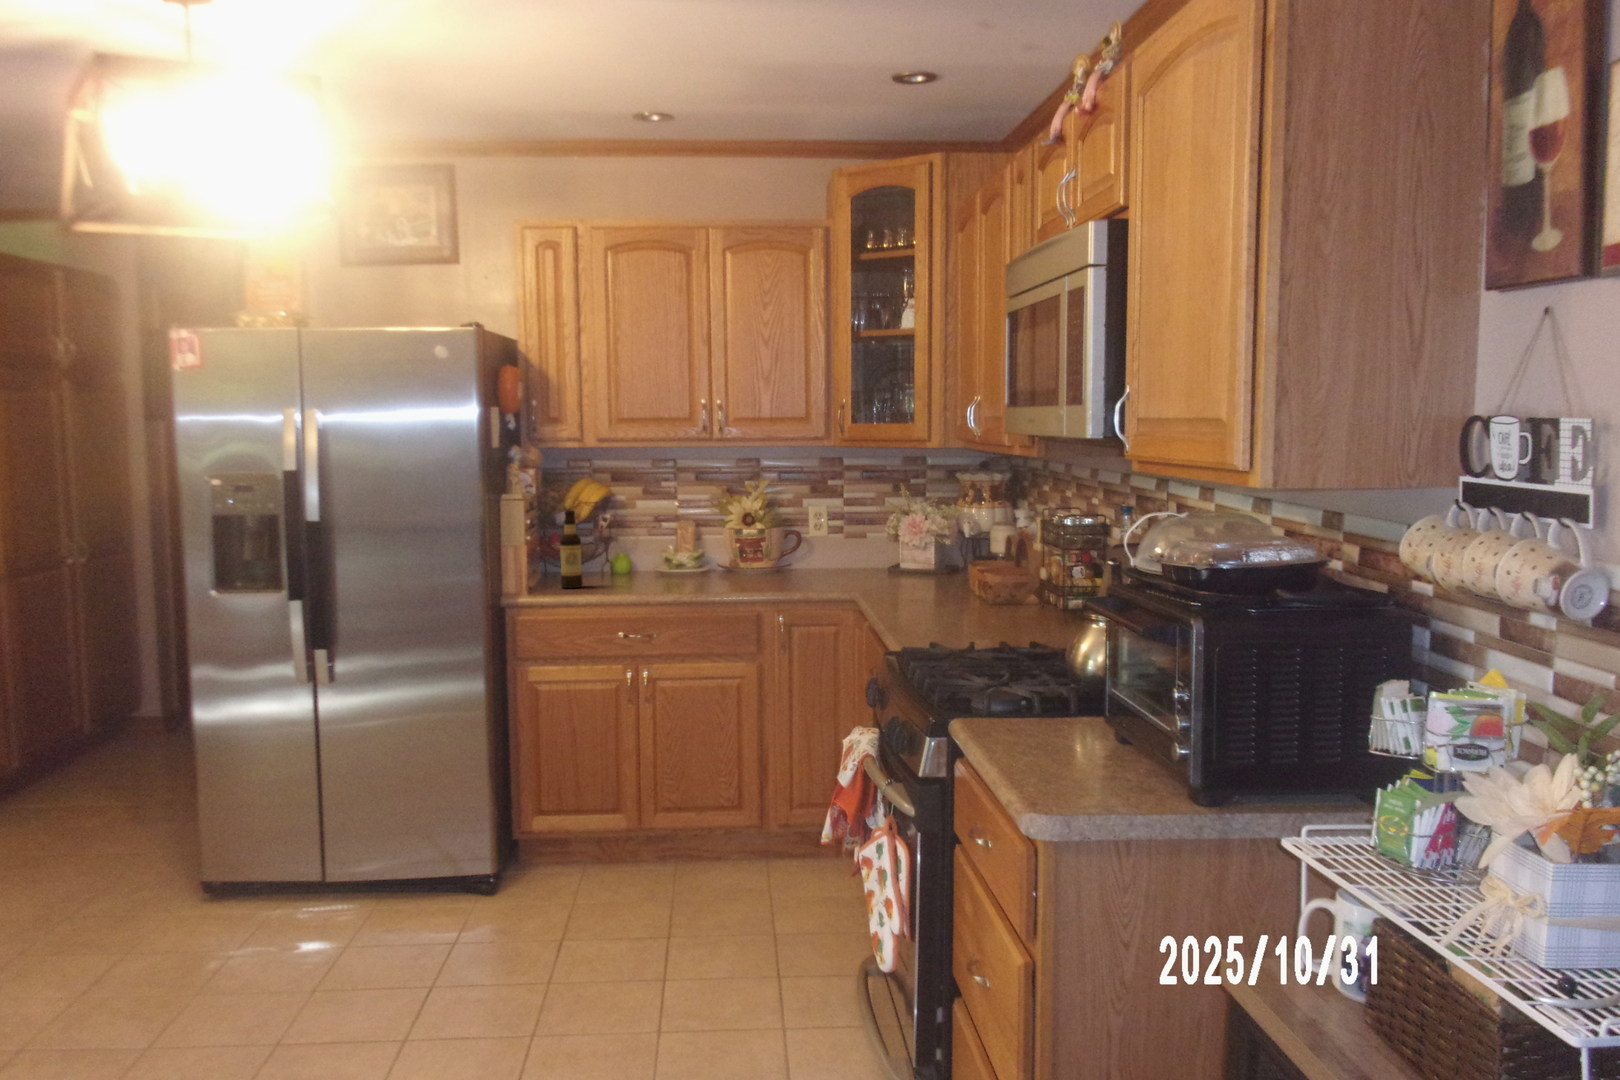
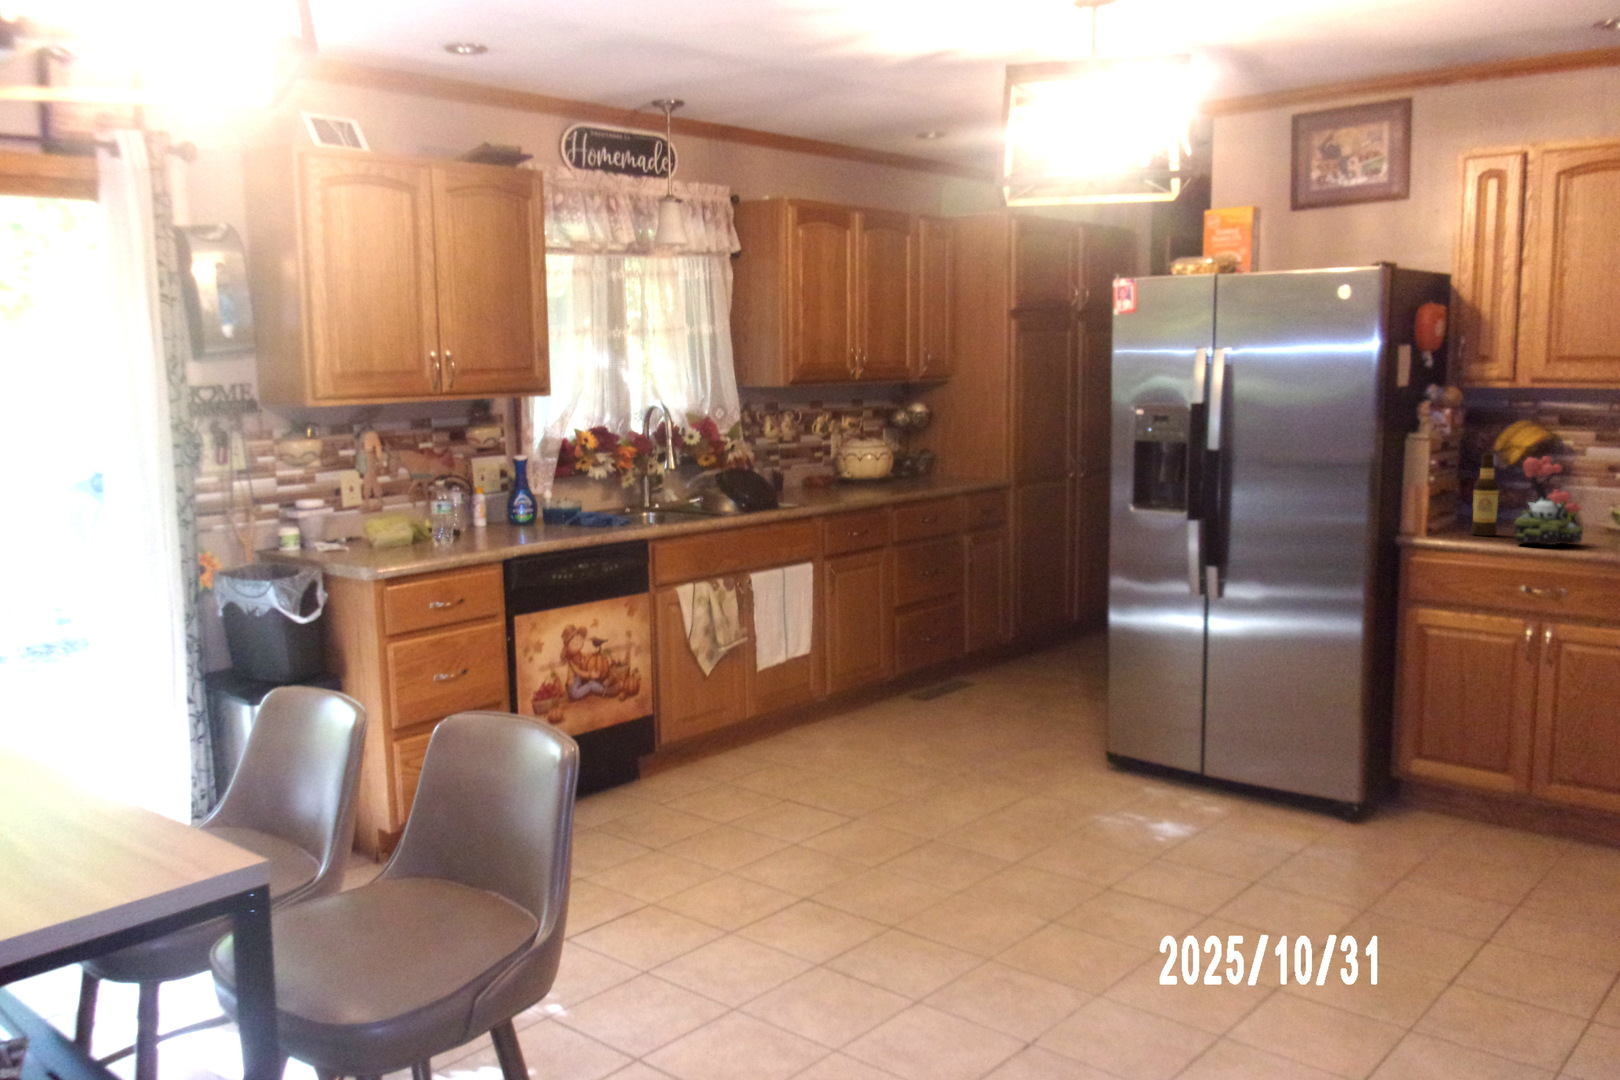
plant: none [603,511,658,593] -> present [1515,456,1583,545]

